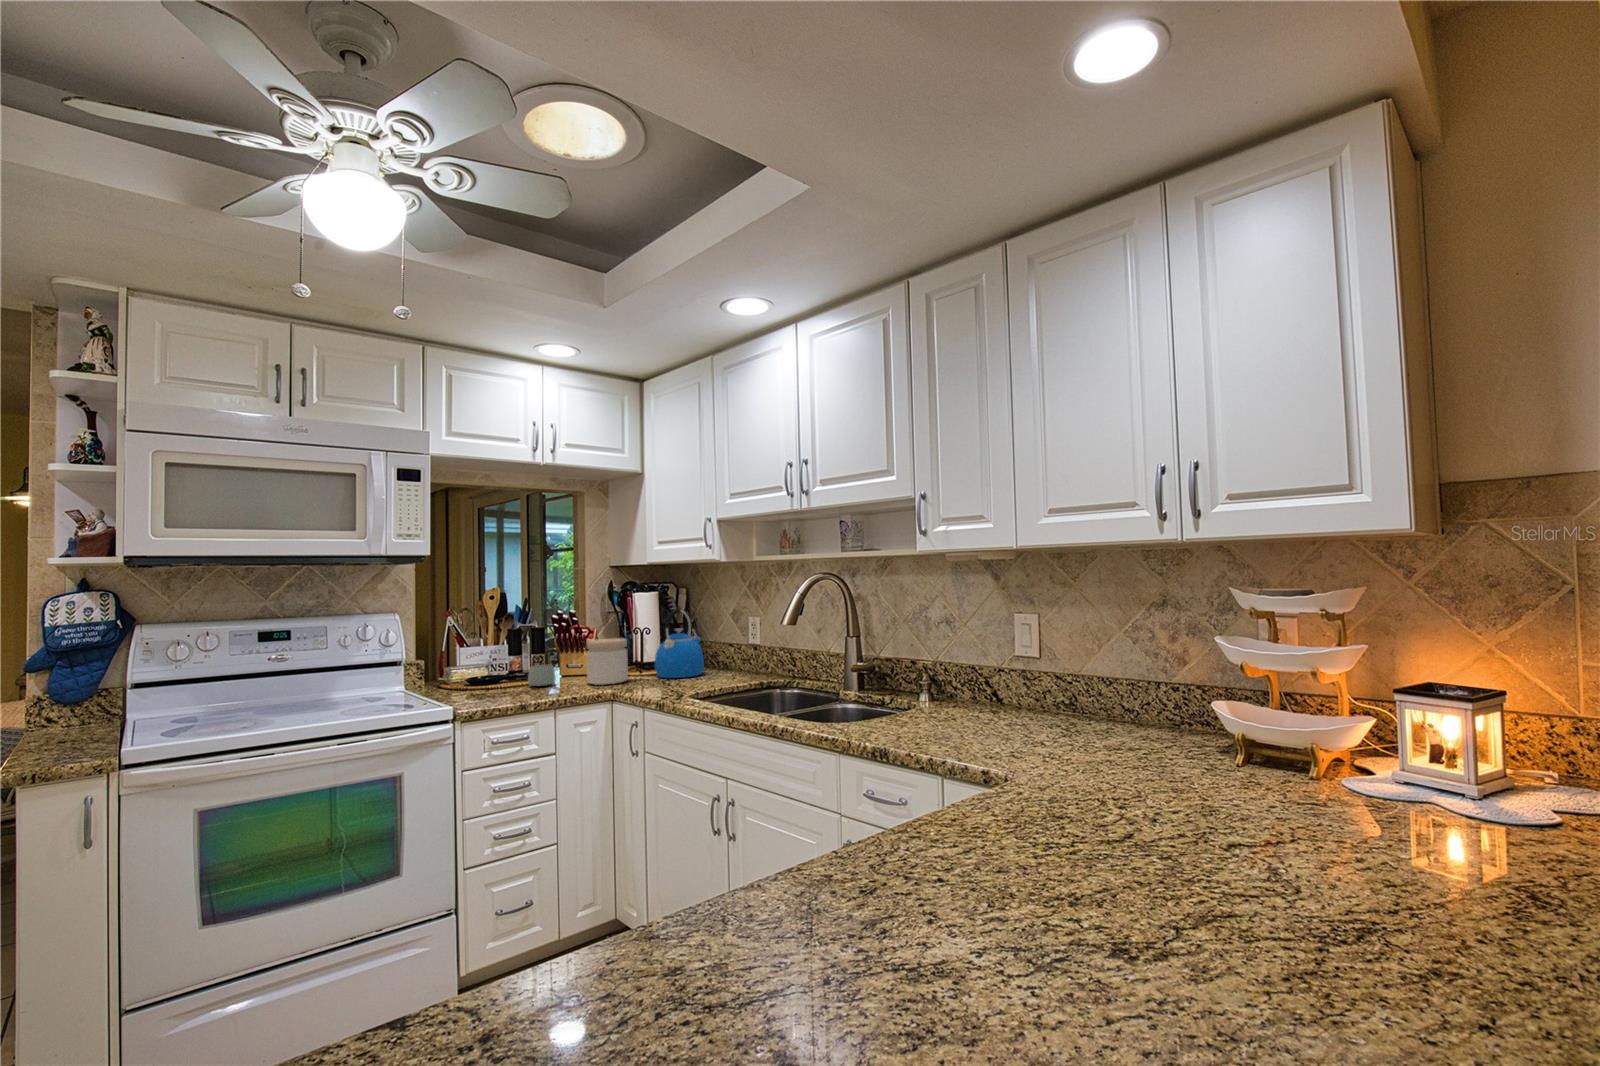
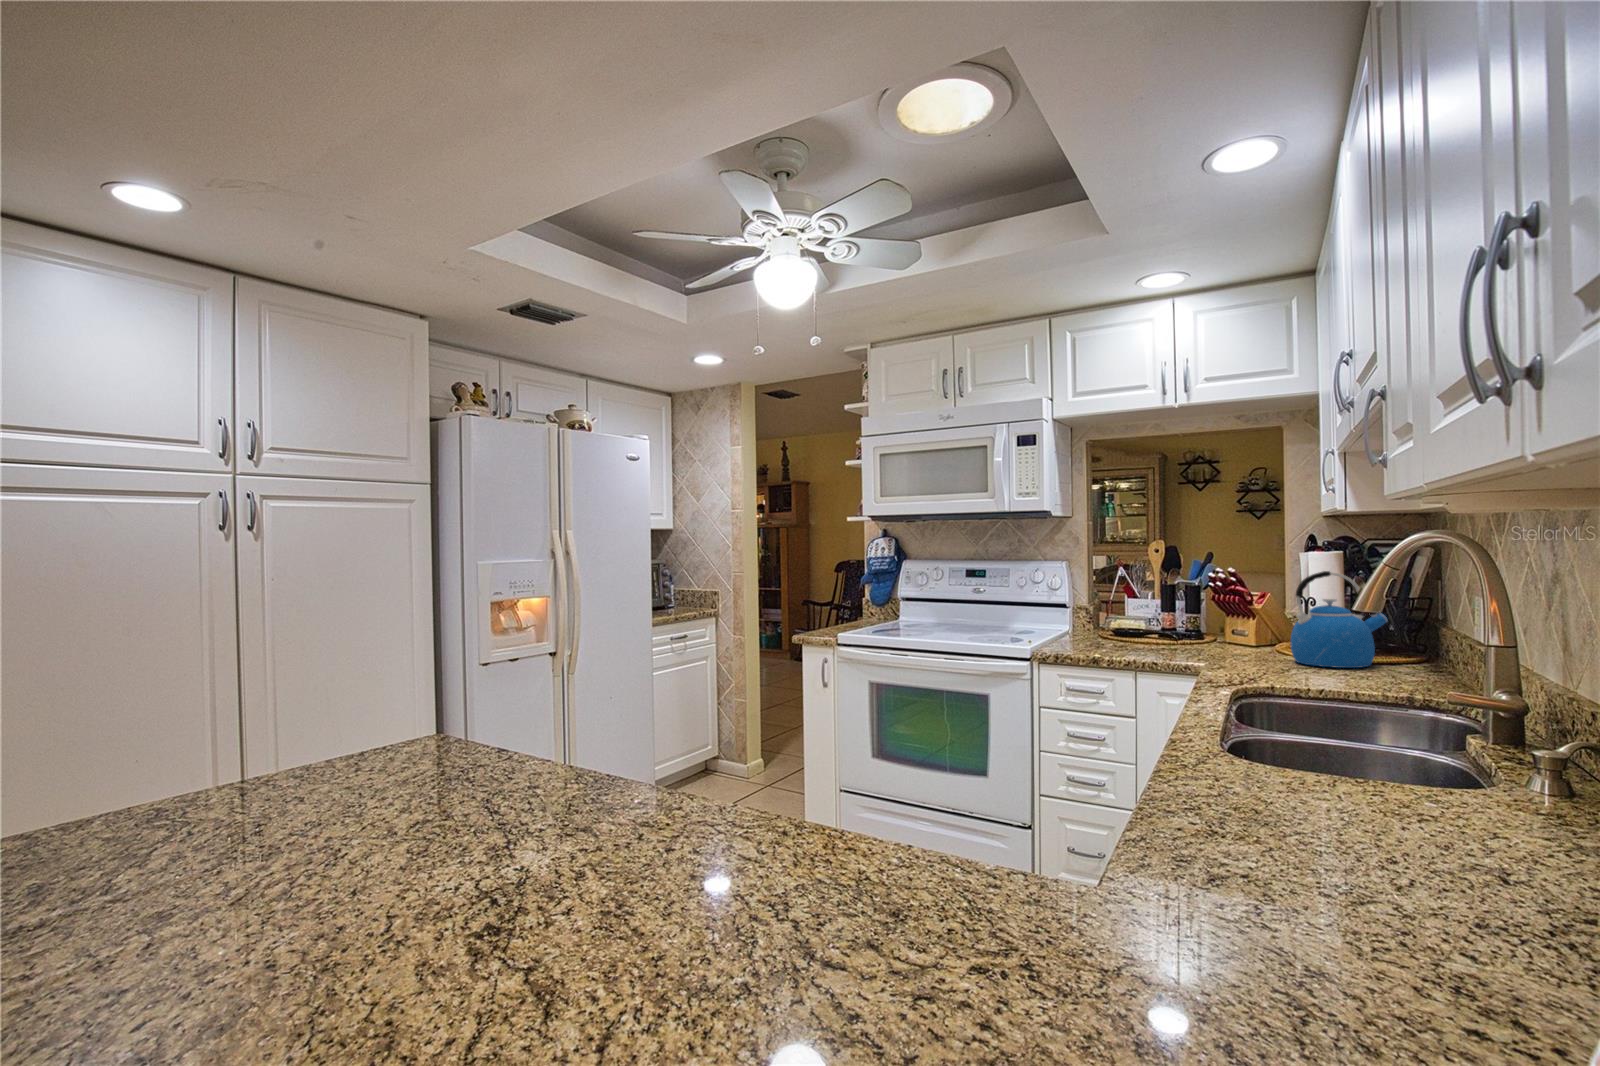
jar: present [587,638,628,685] -> none [1194,602,1250,657]
mug: present [528,665,556,686] -> none [1142,623,1178,647]

